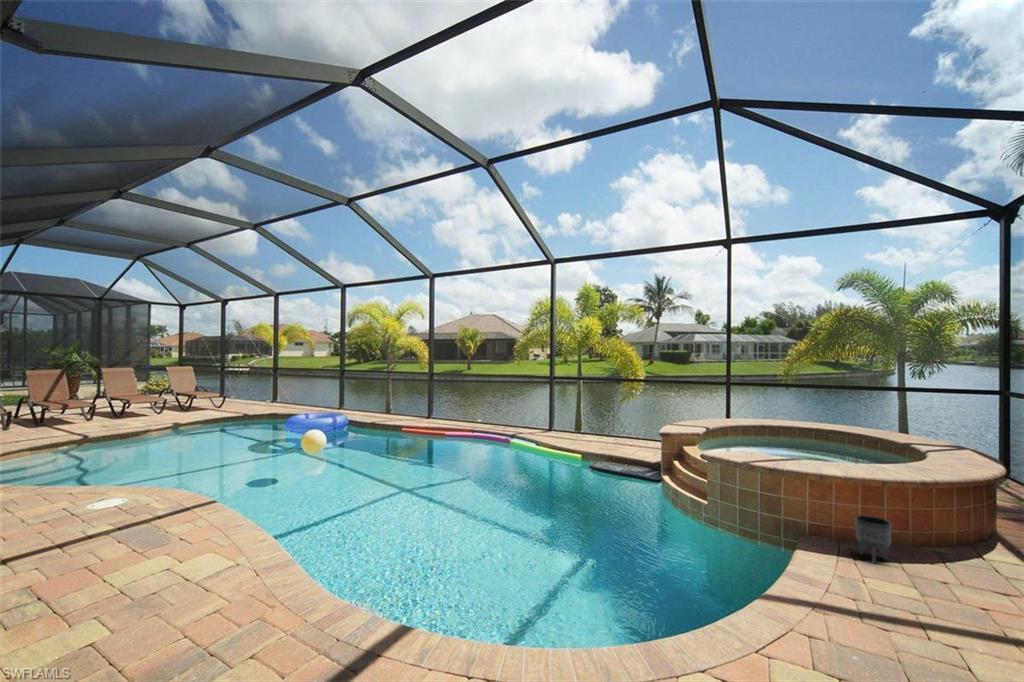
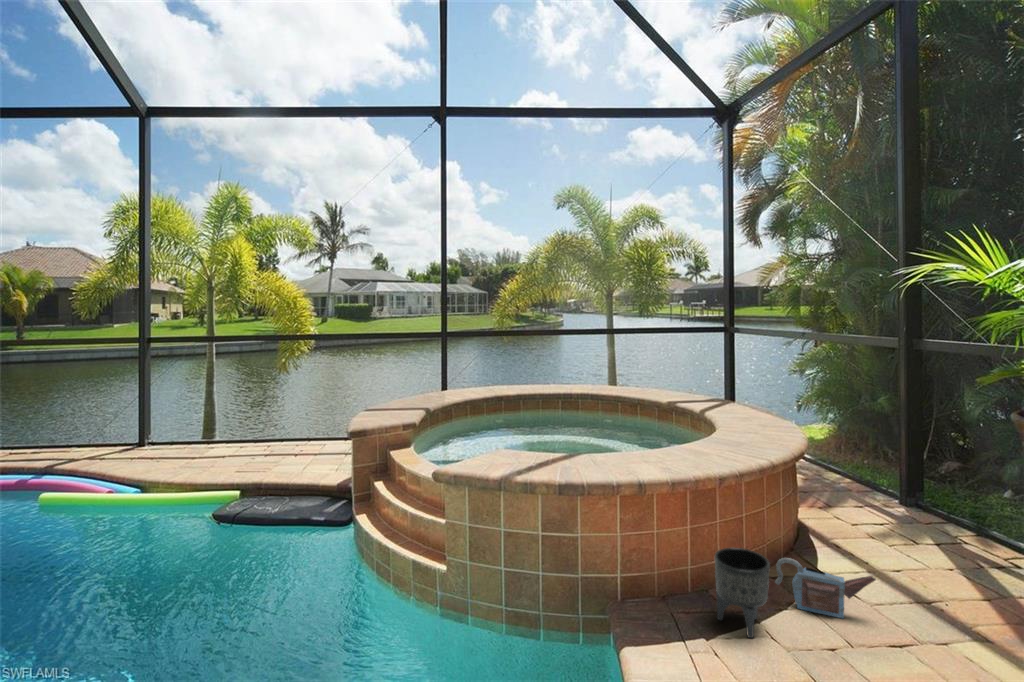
watering can: none [910,532,980,575] -> present [775,558,876,619]

